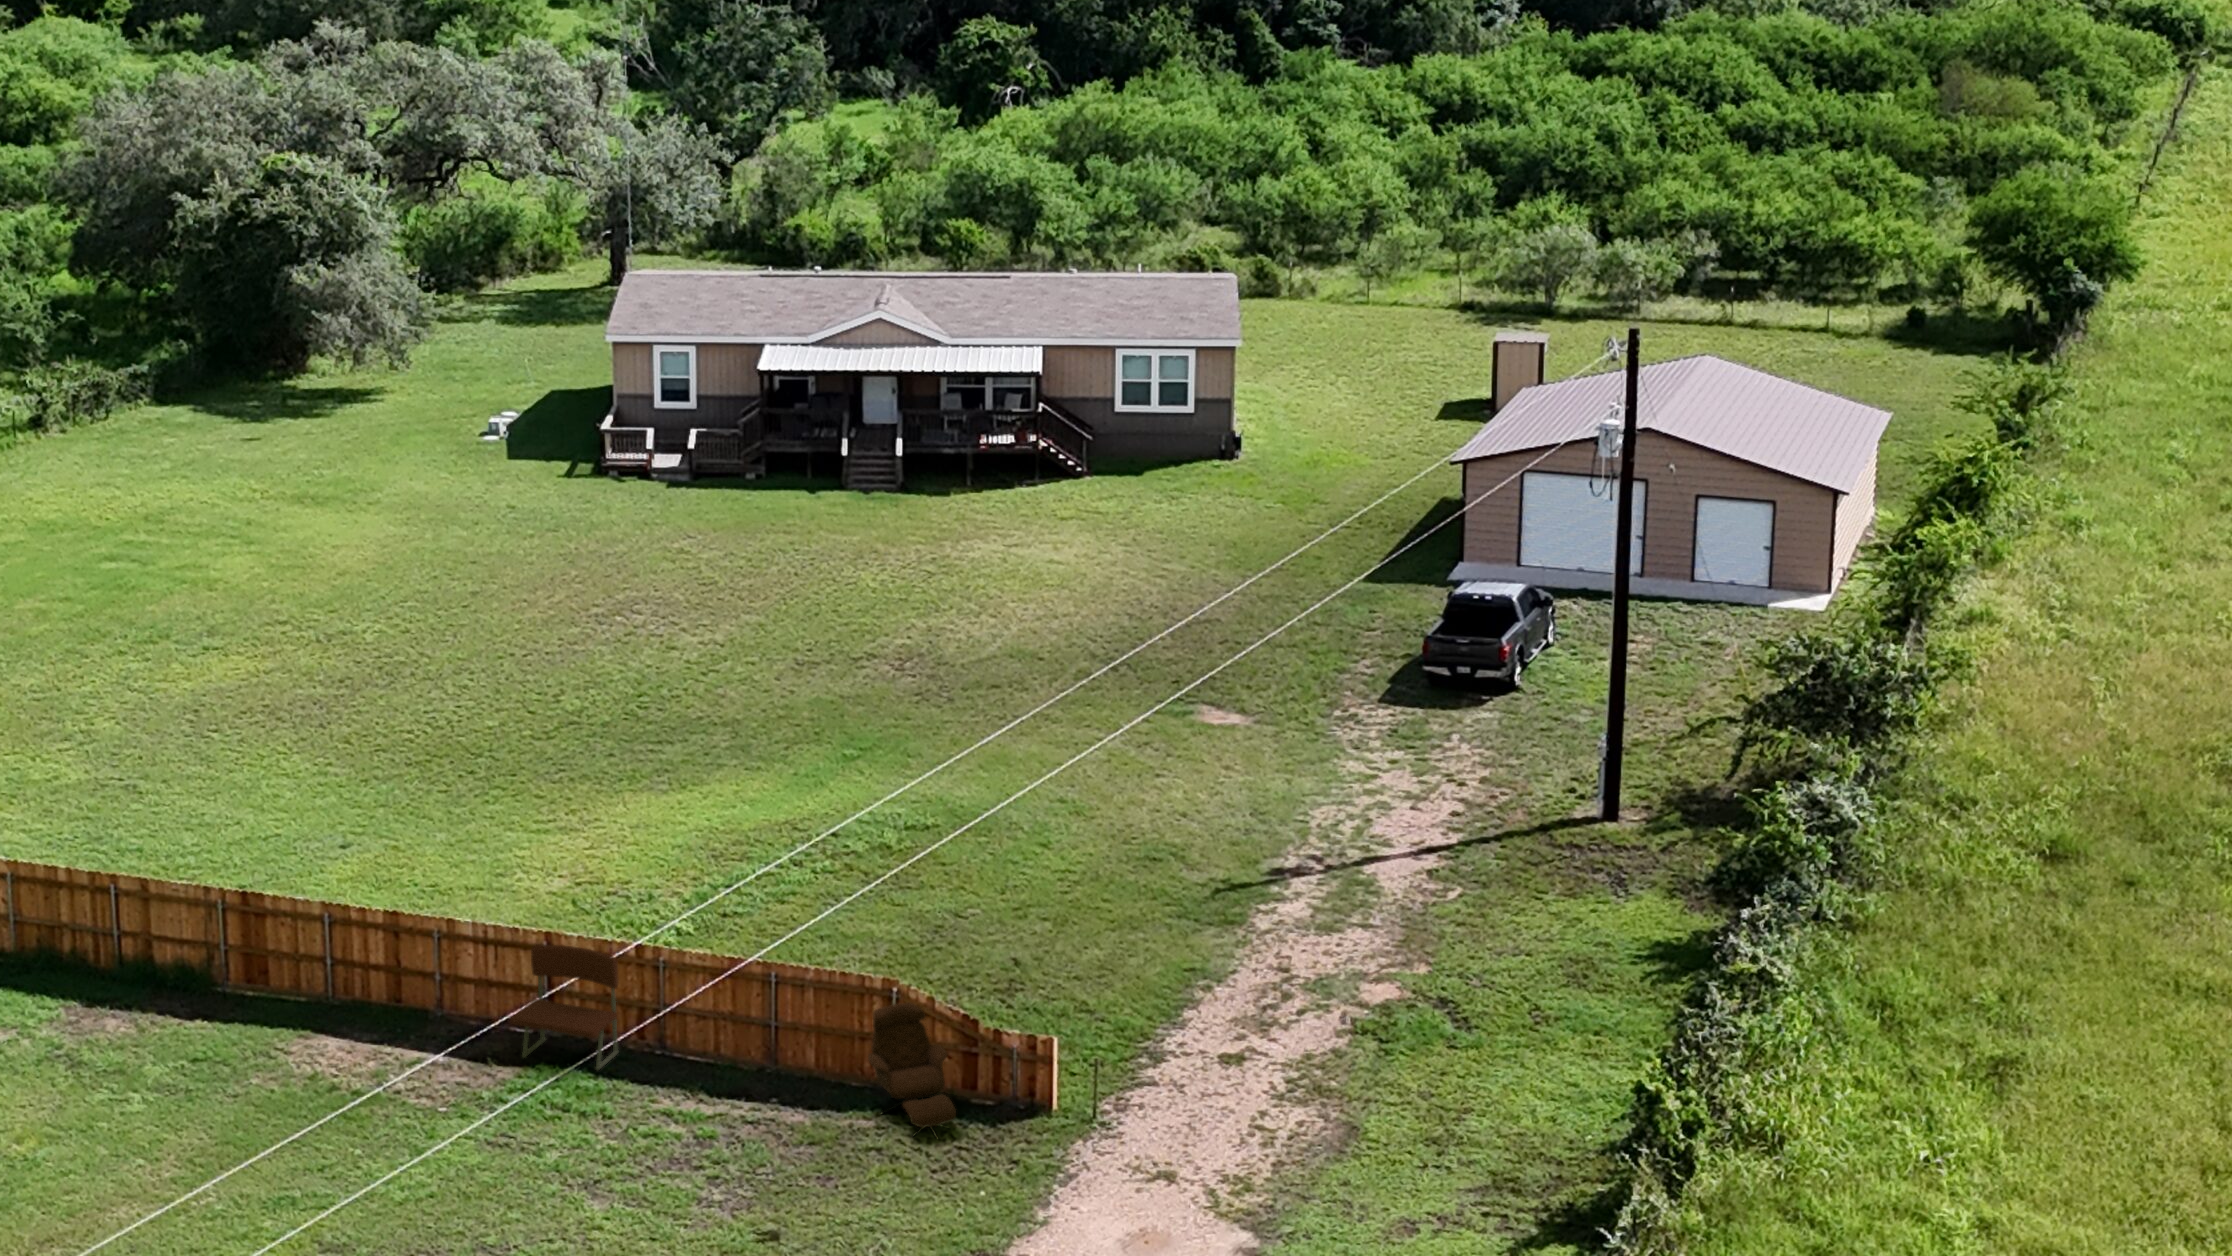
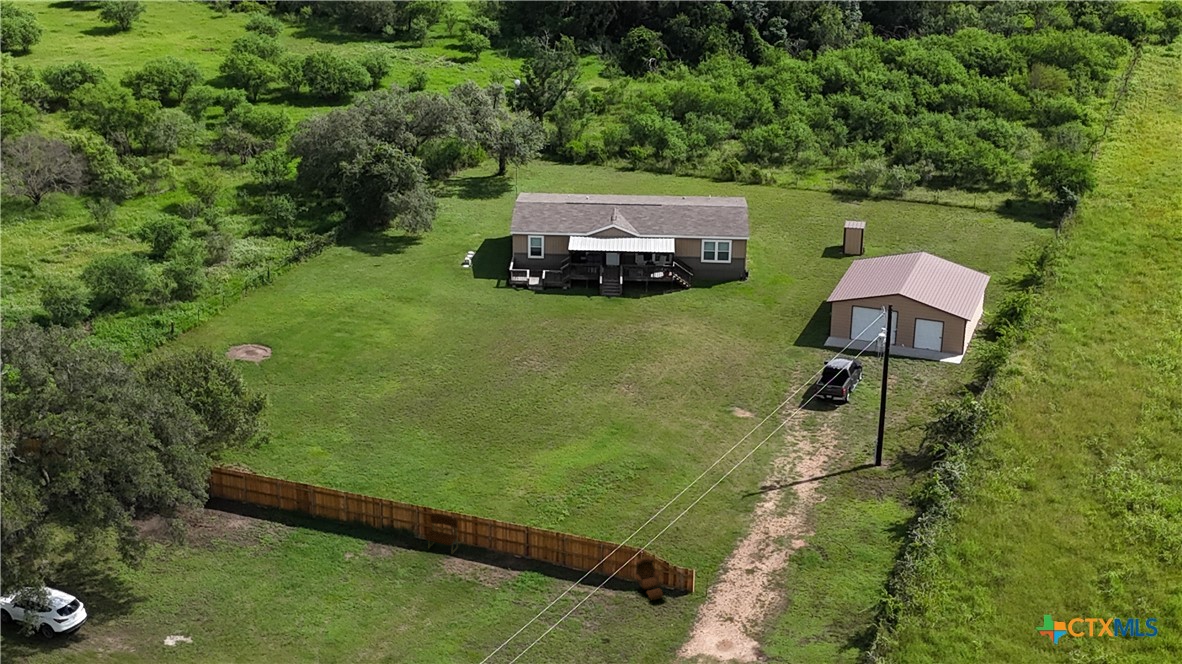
bench: present [510,944,619,1070] -> present [424,514,458,554]

